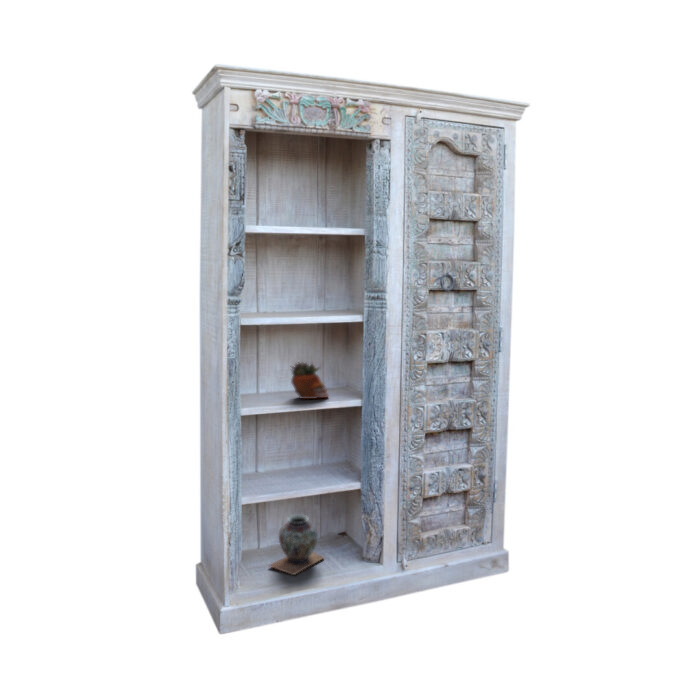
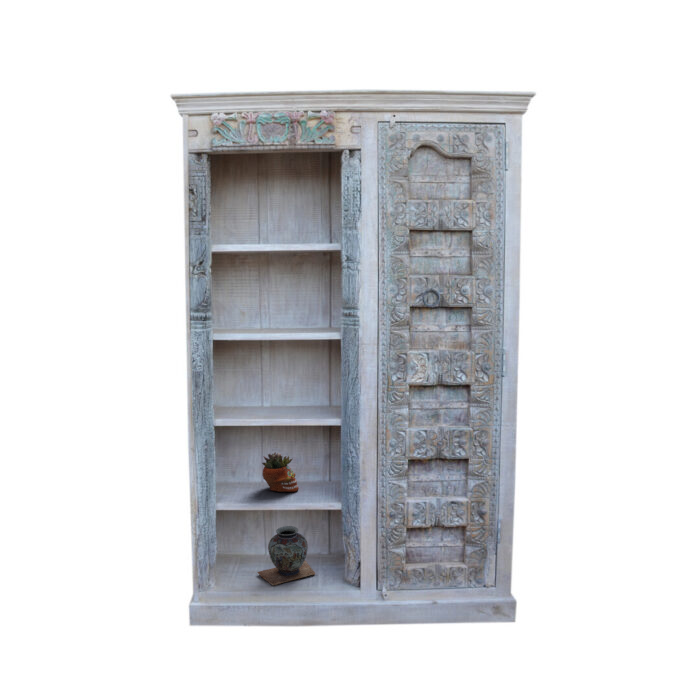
succulent planter: present [291,362,328,399] -> present [262,452,299,492]

